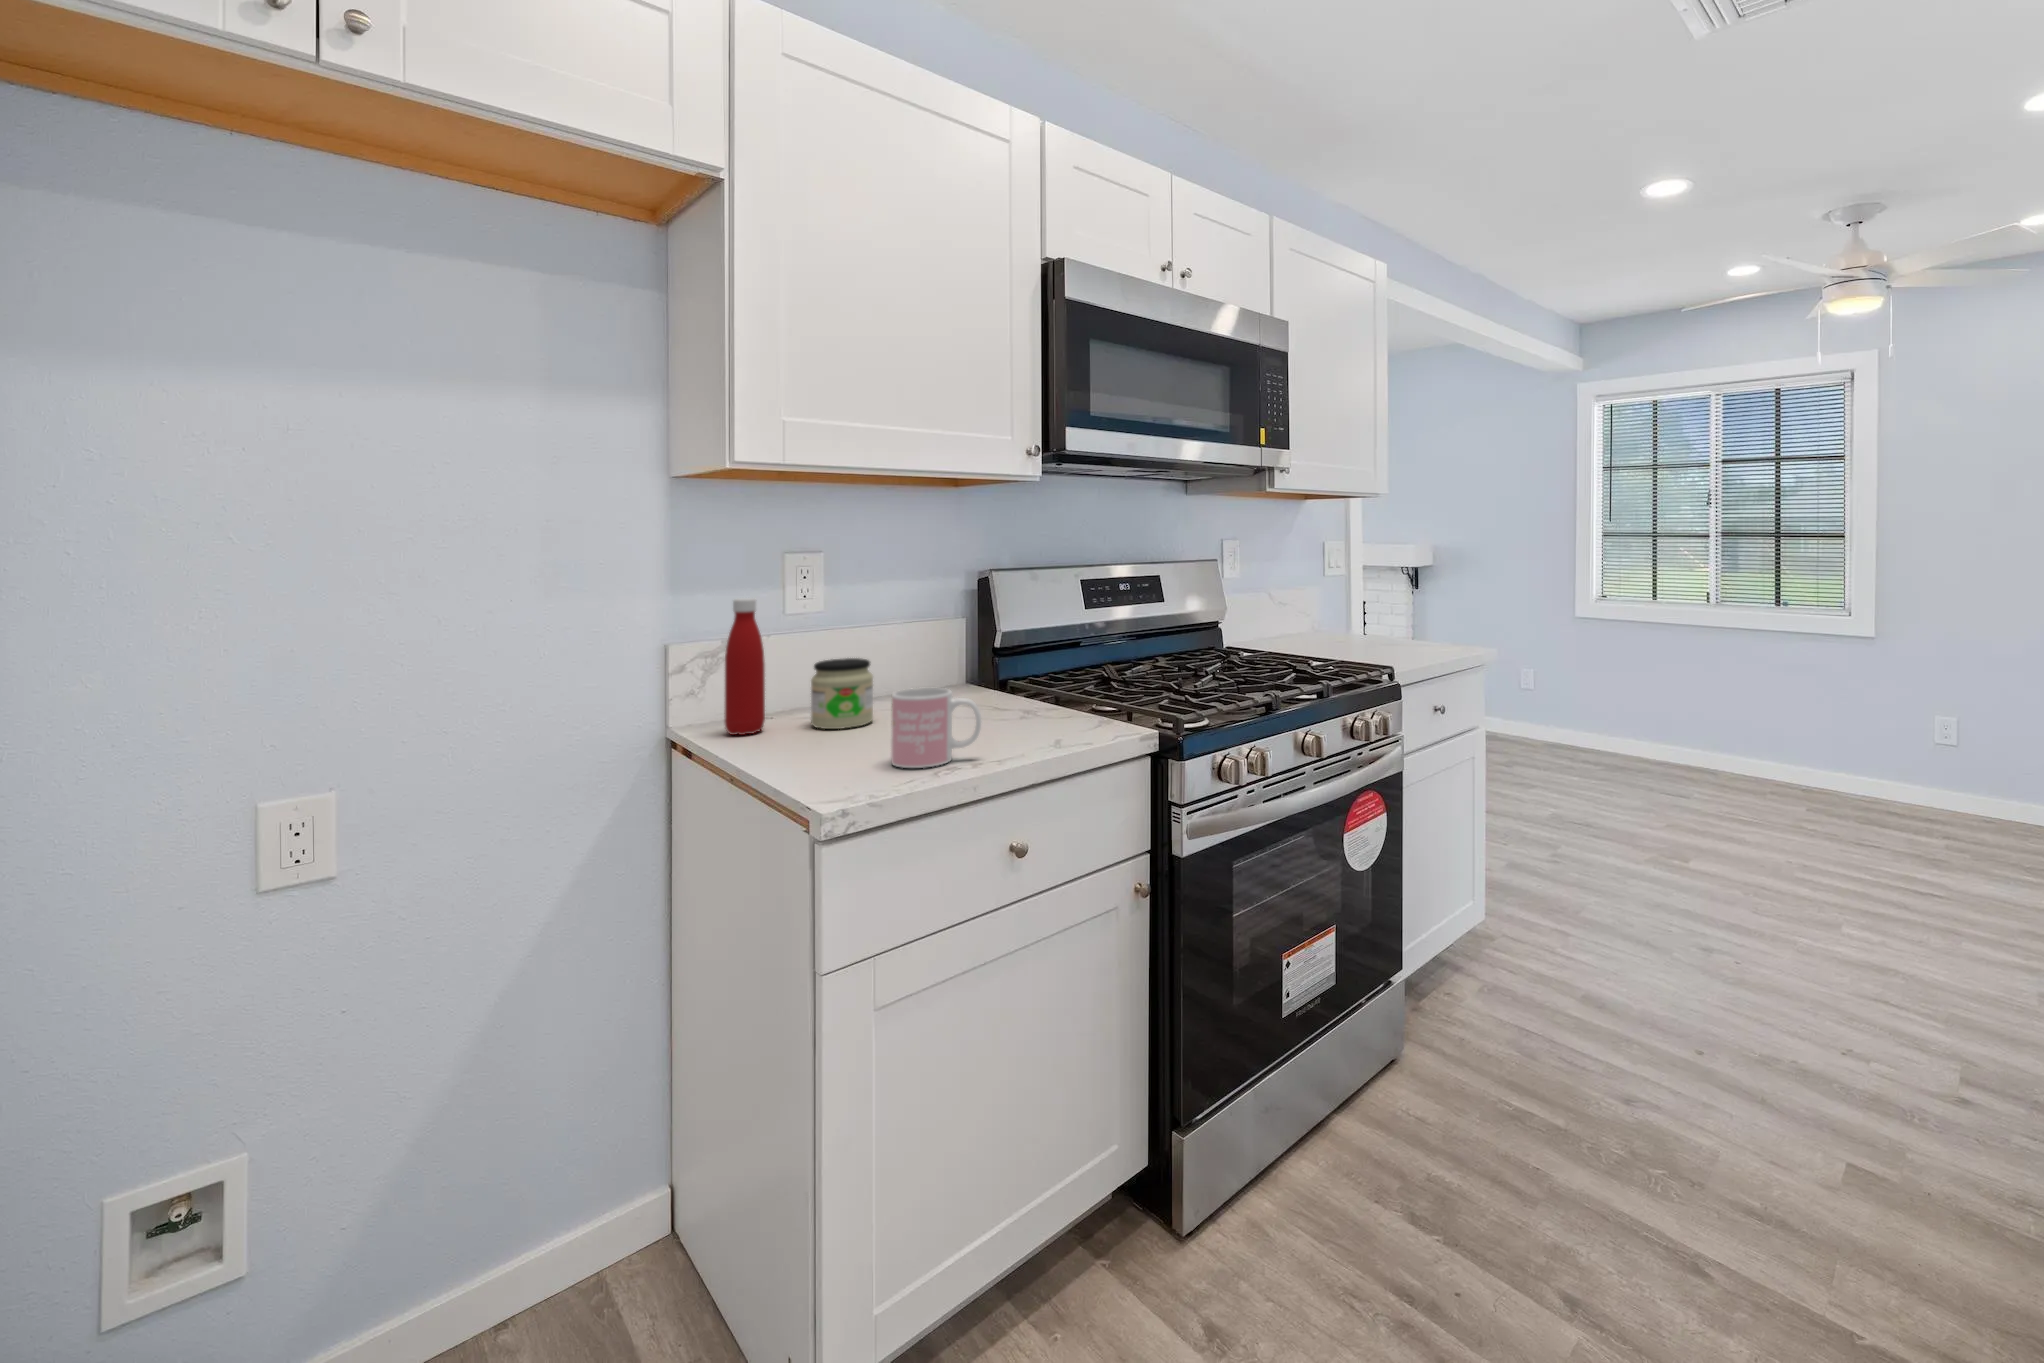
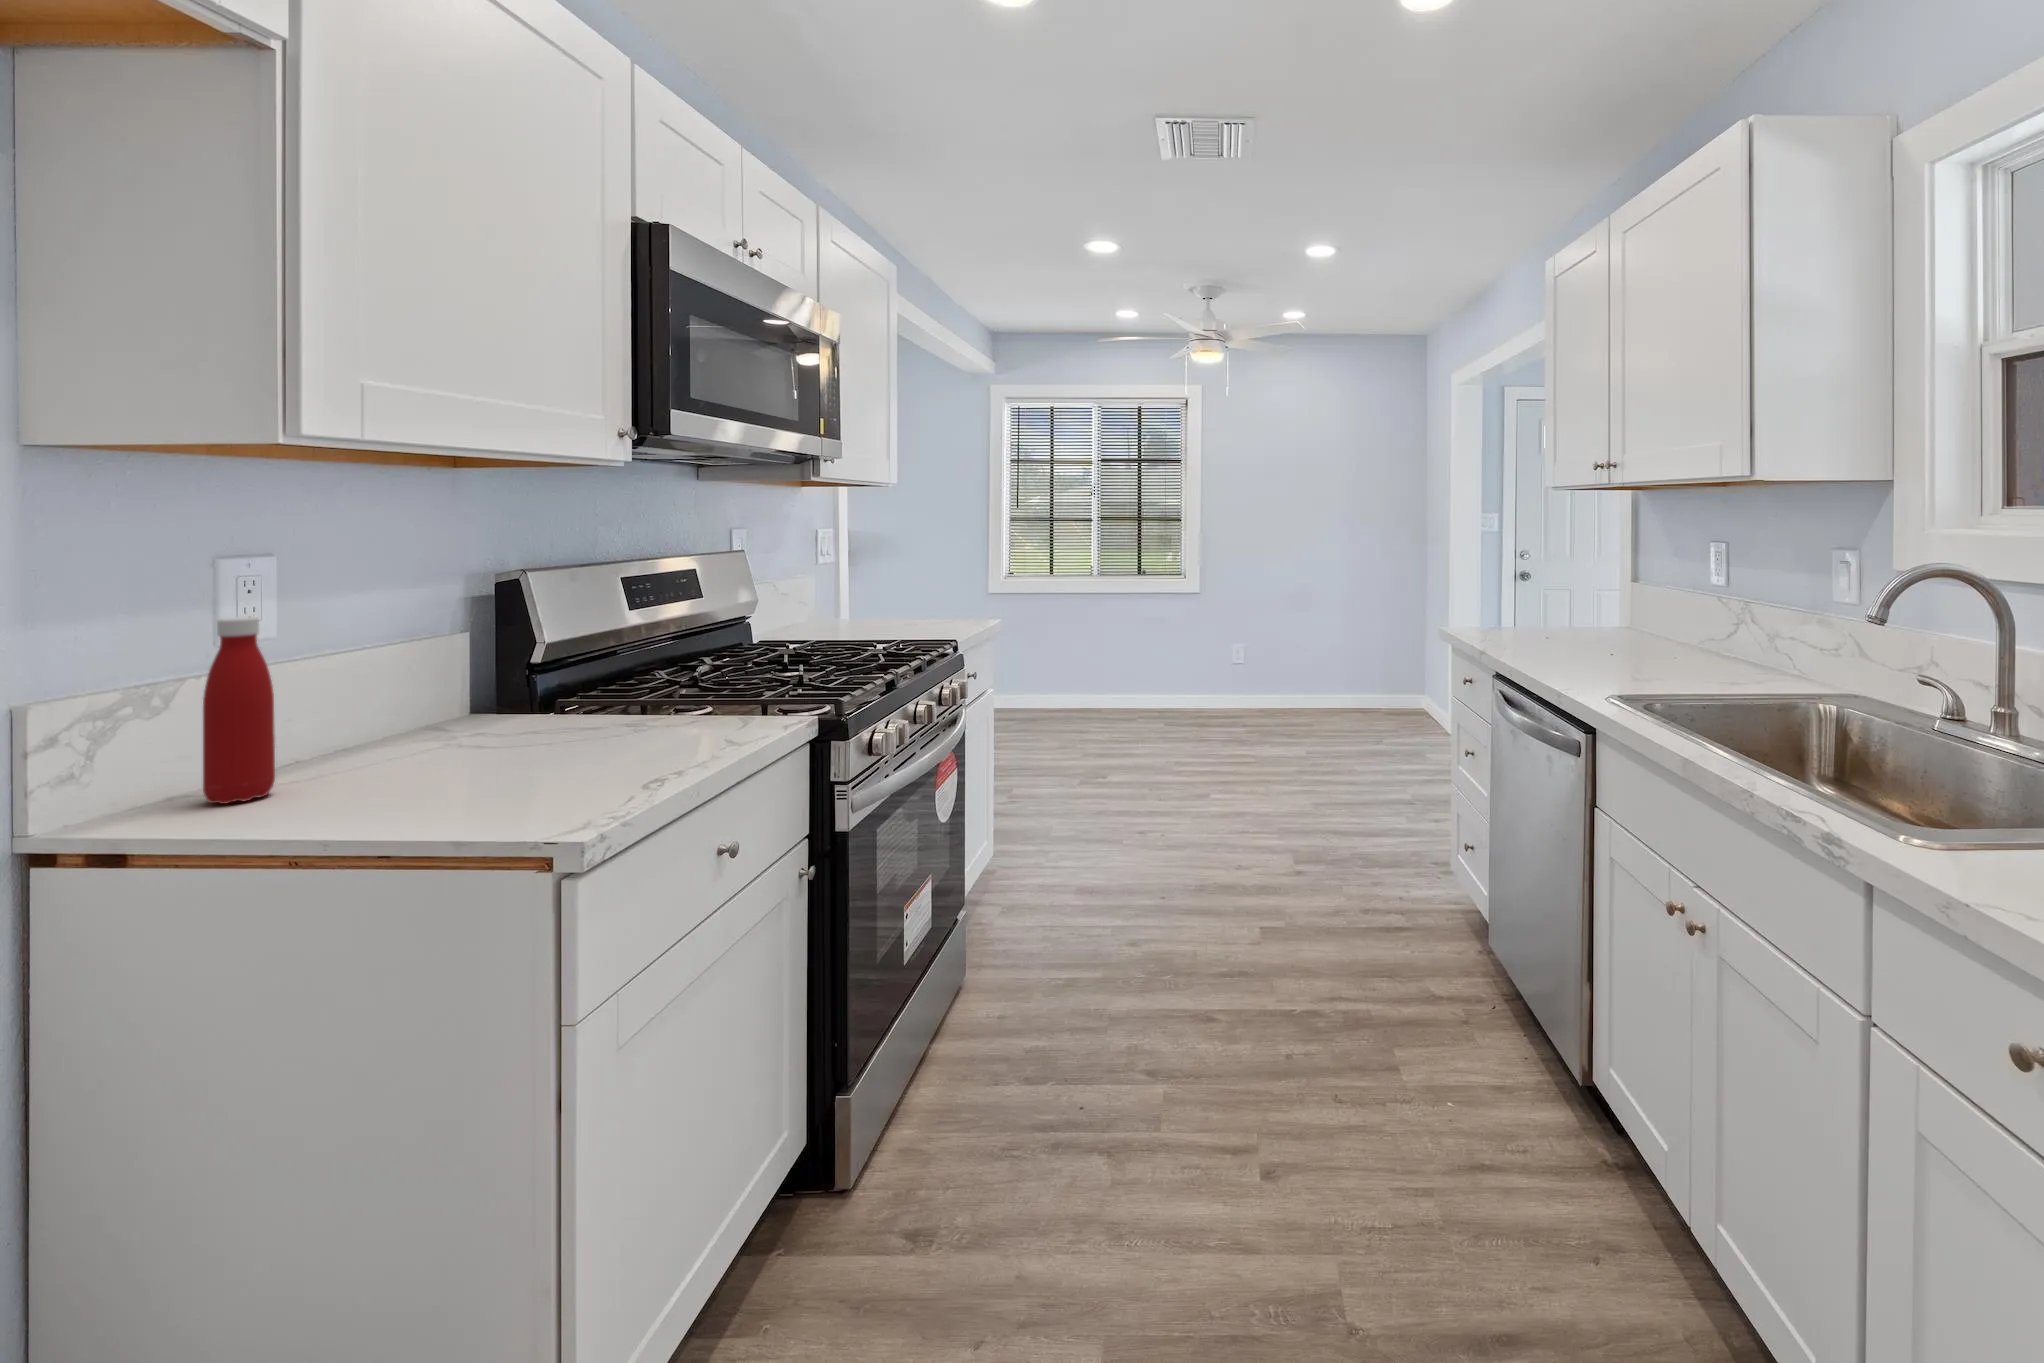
jar: present [811,658,873,729] -> none [341,684,440,776]
mug: present [891,688,981,768] -> none [581,697,688,785]

